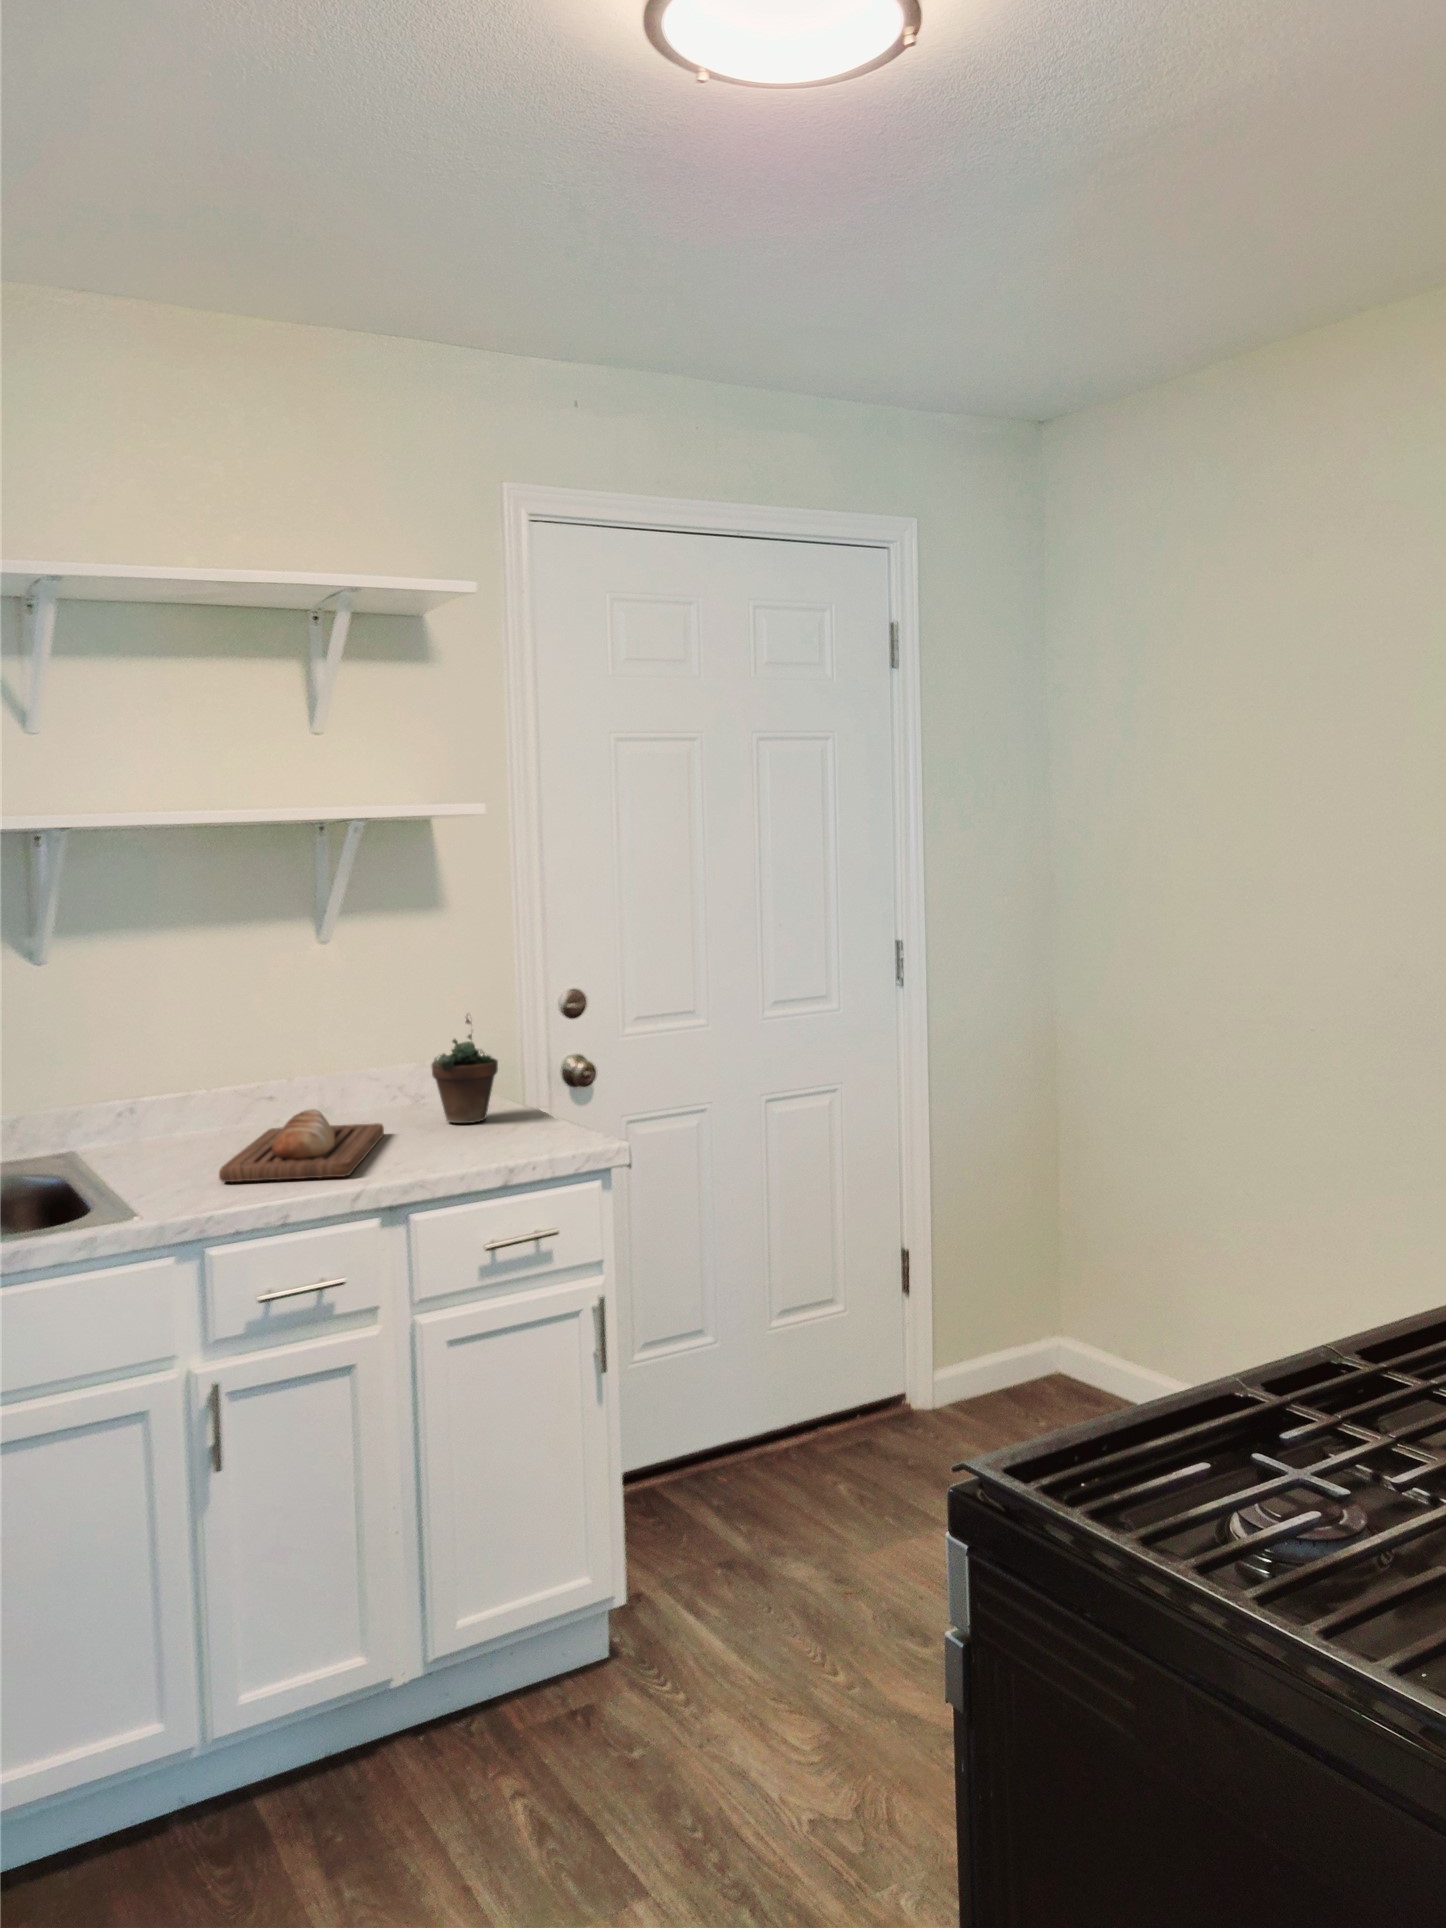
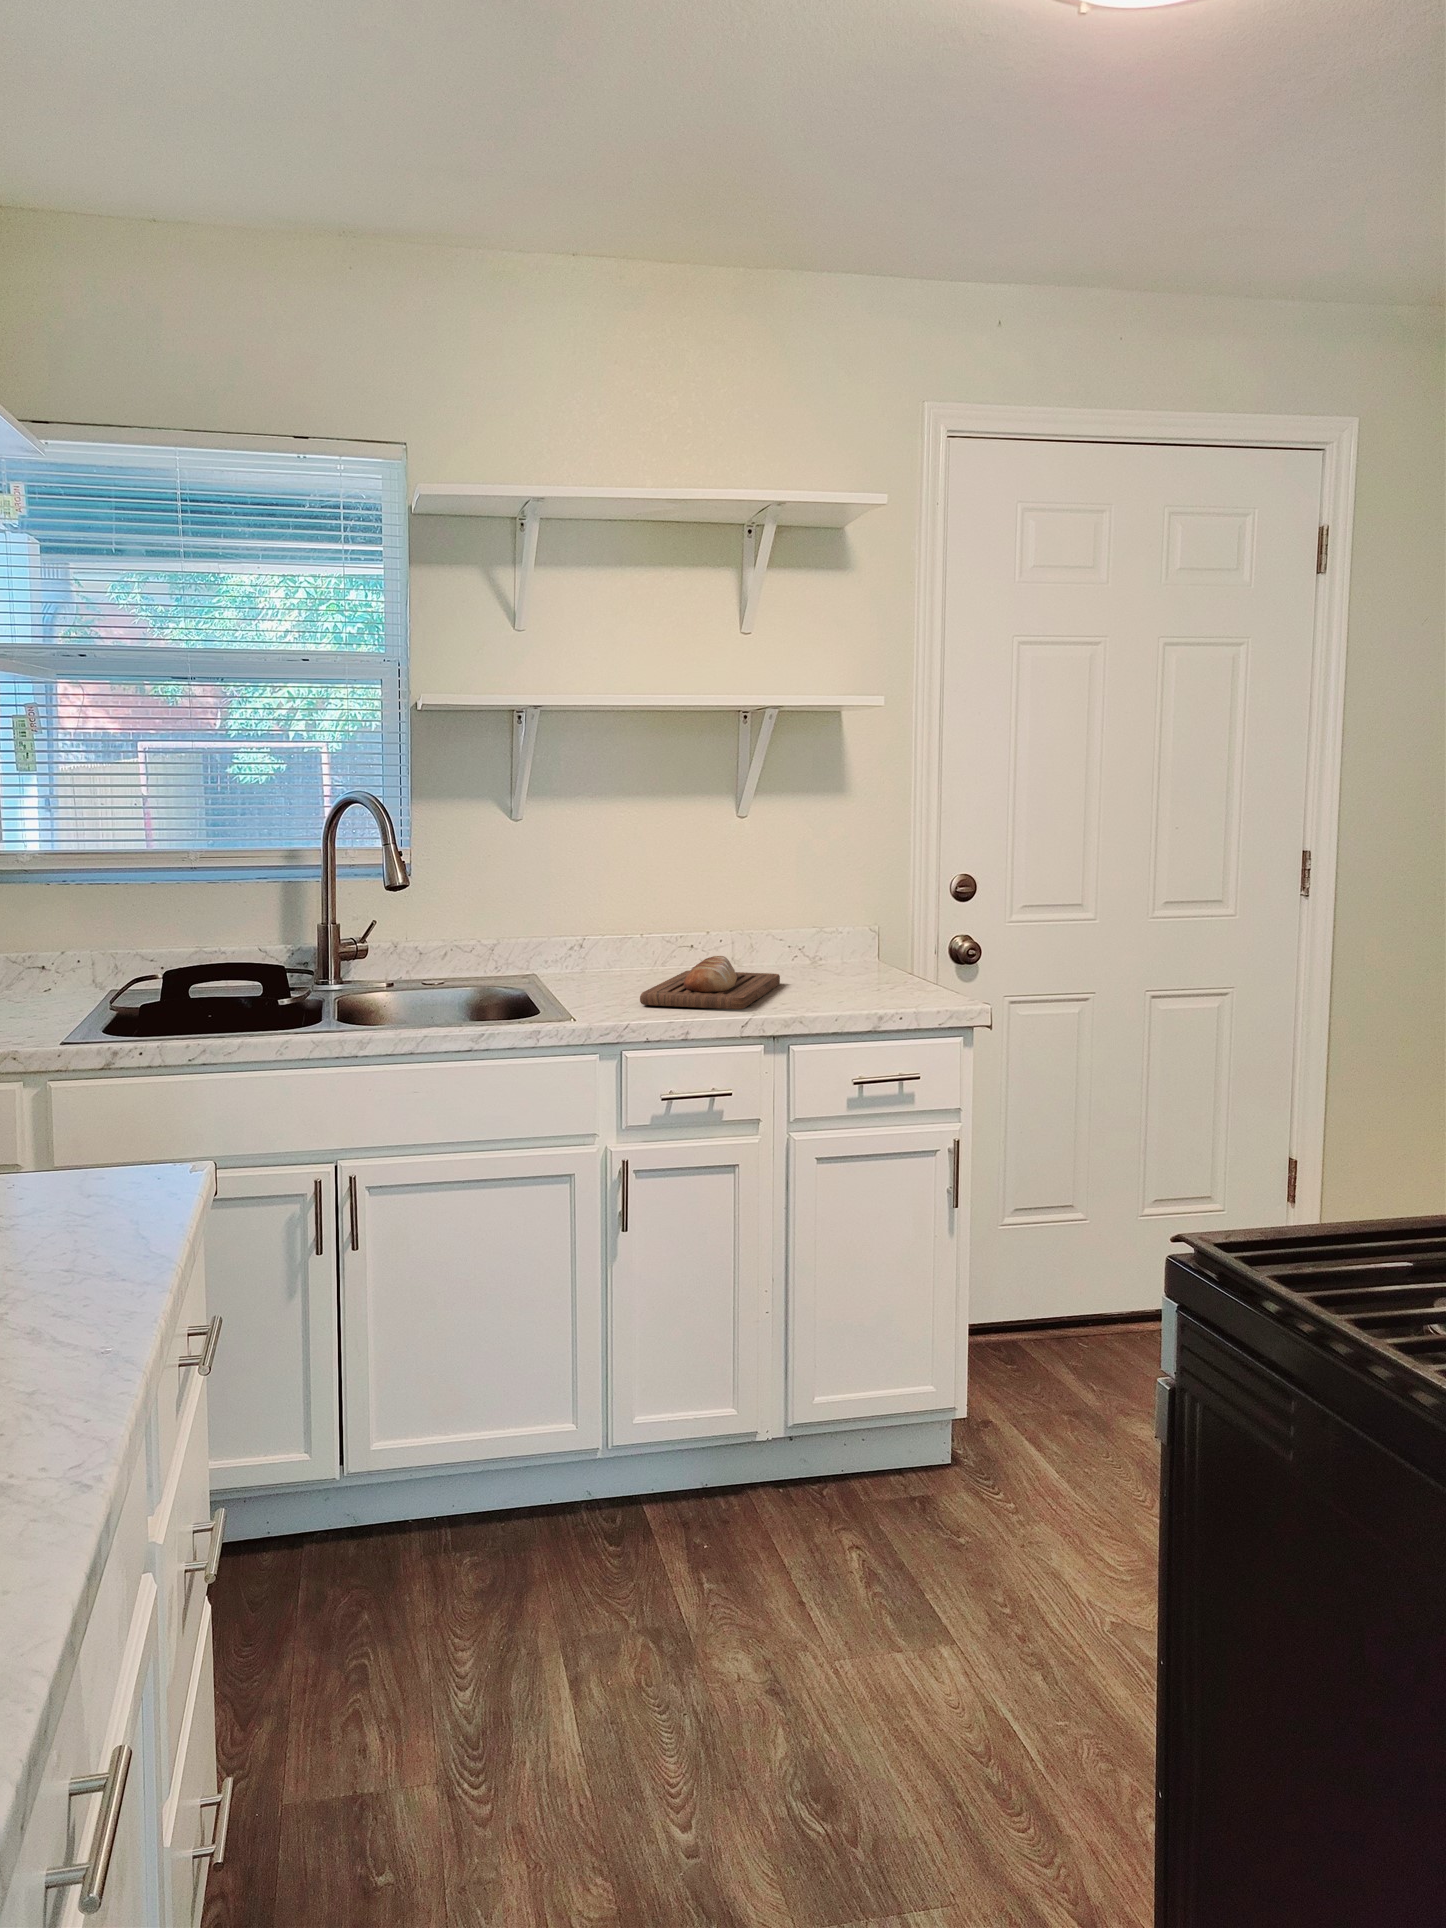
succulent plant: present [431,1015,498,1123] -> none [825,884,883,981]

